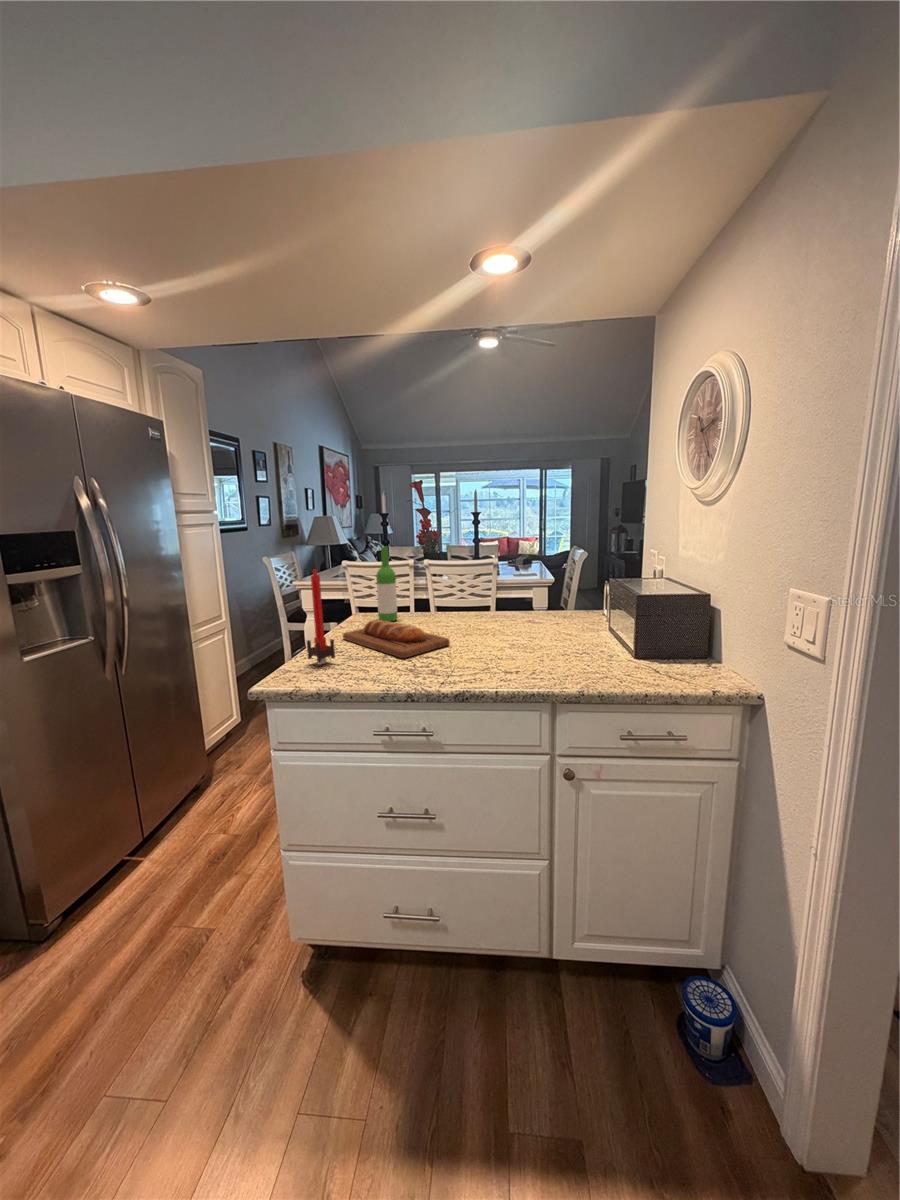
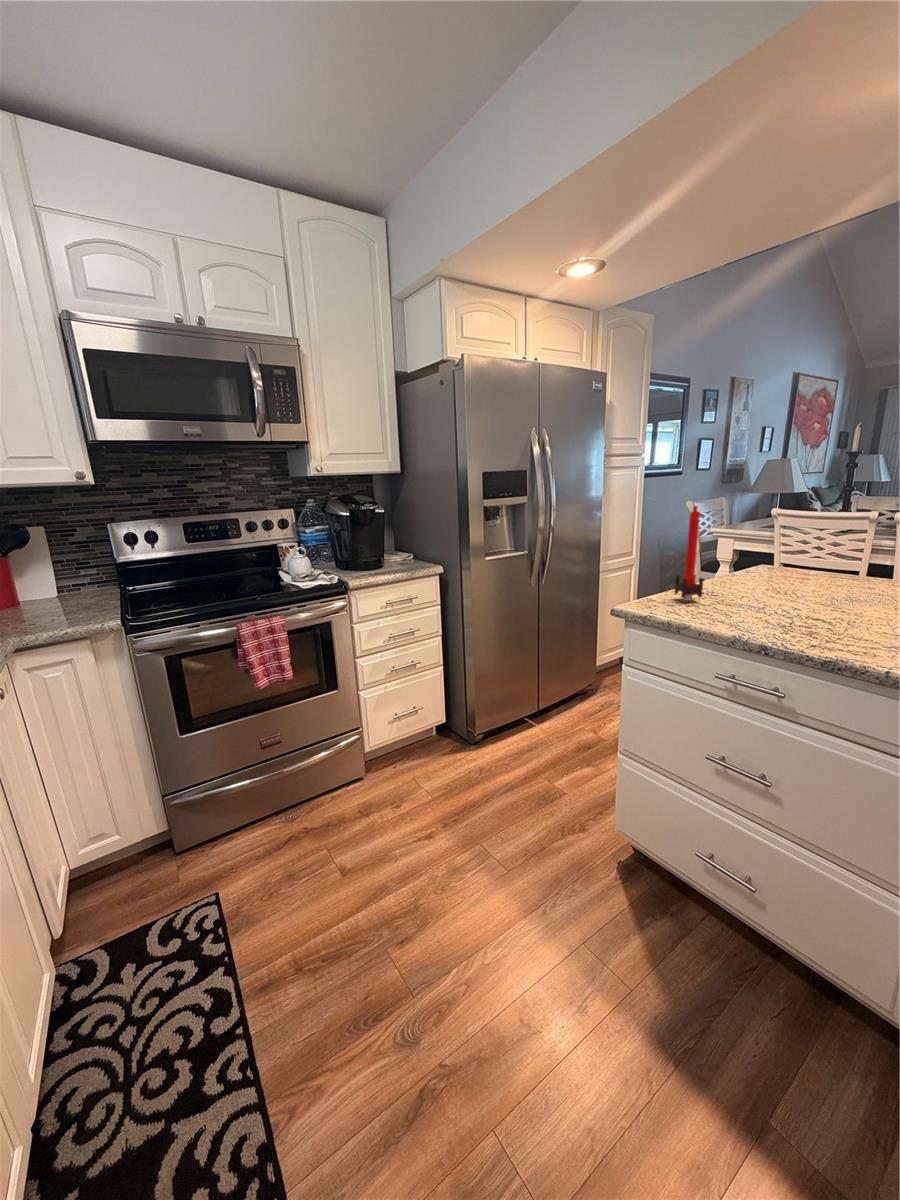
wine bottle: present [376,547,397,622] -> none [784,488,818,577]
bread loaf: present [343,620,450,658] -> none [725,570,864,613]

